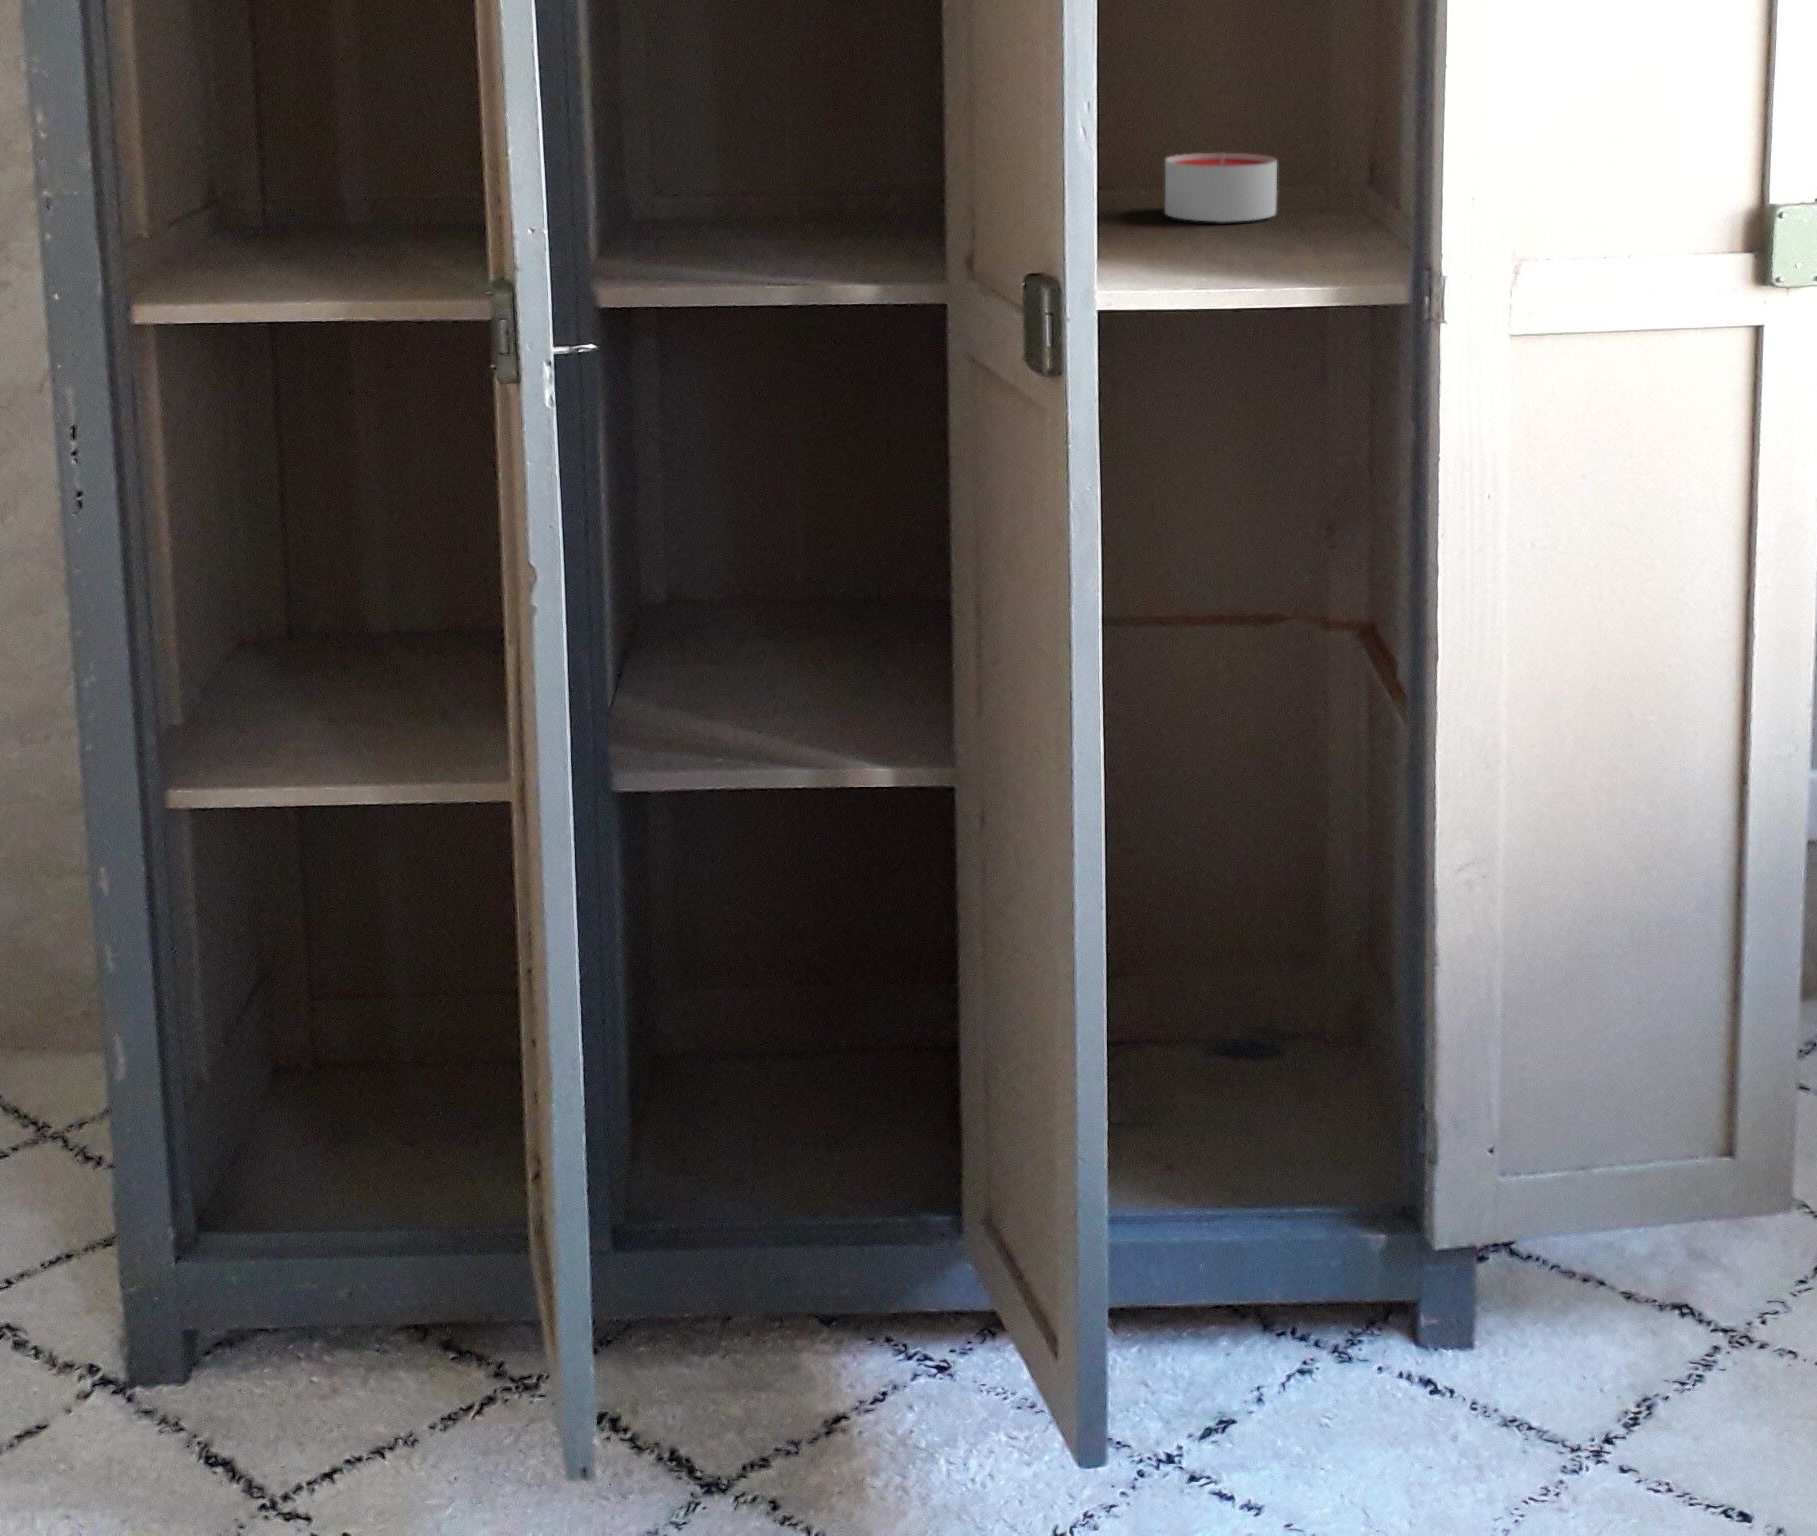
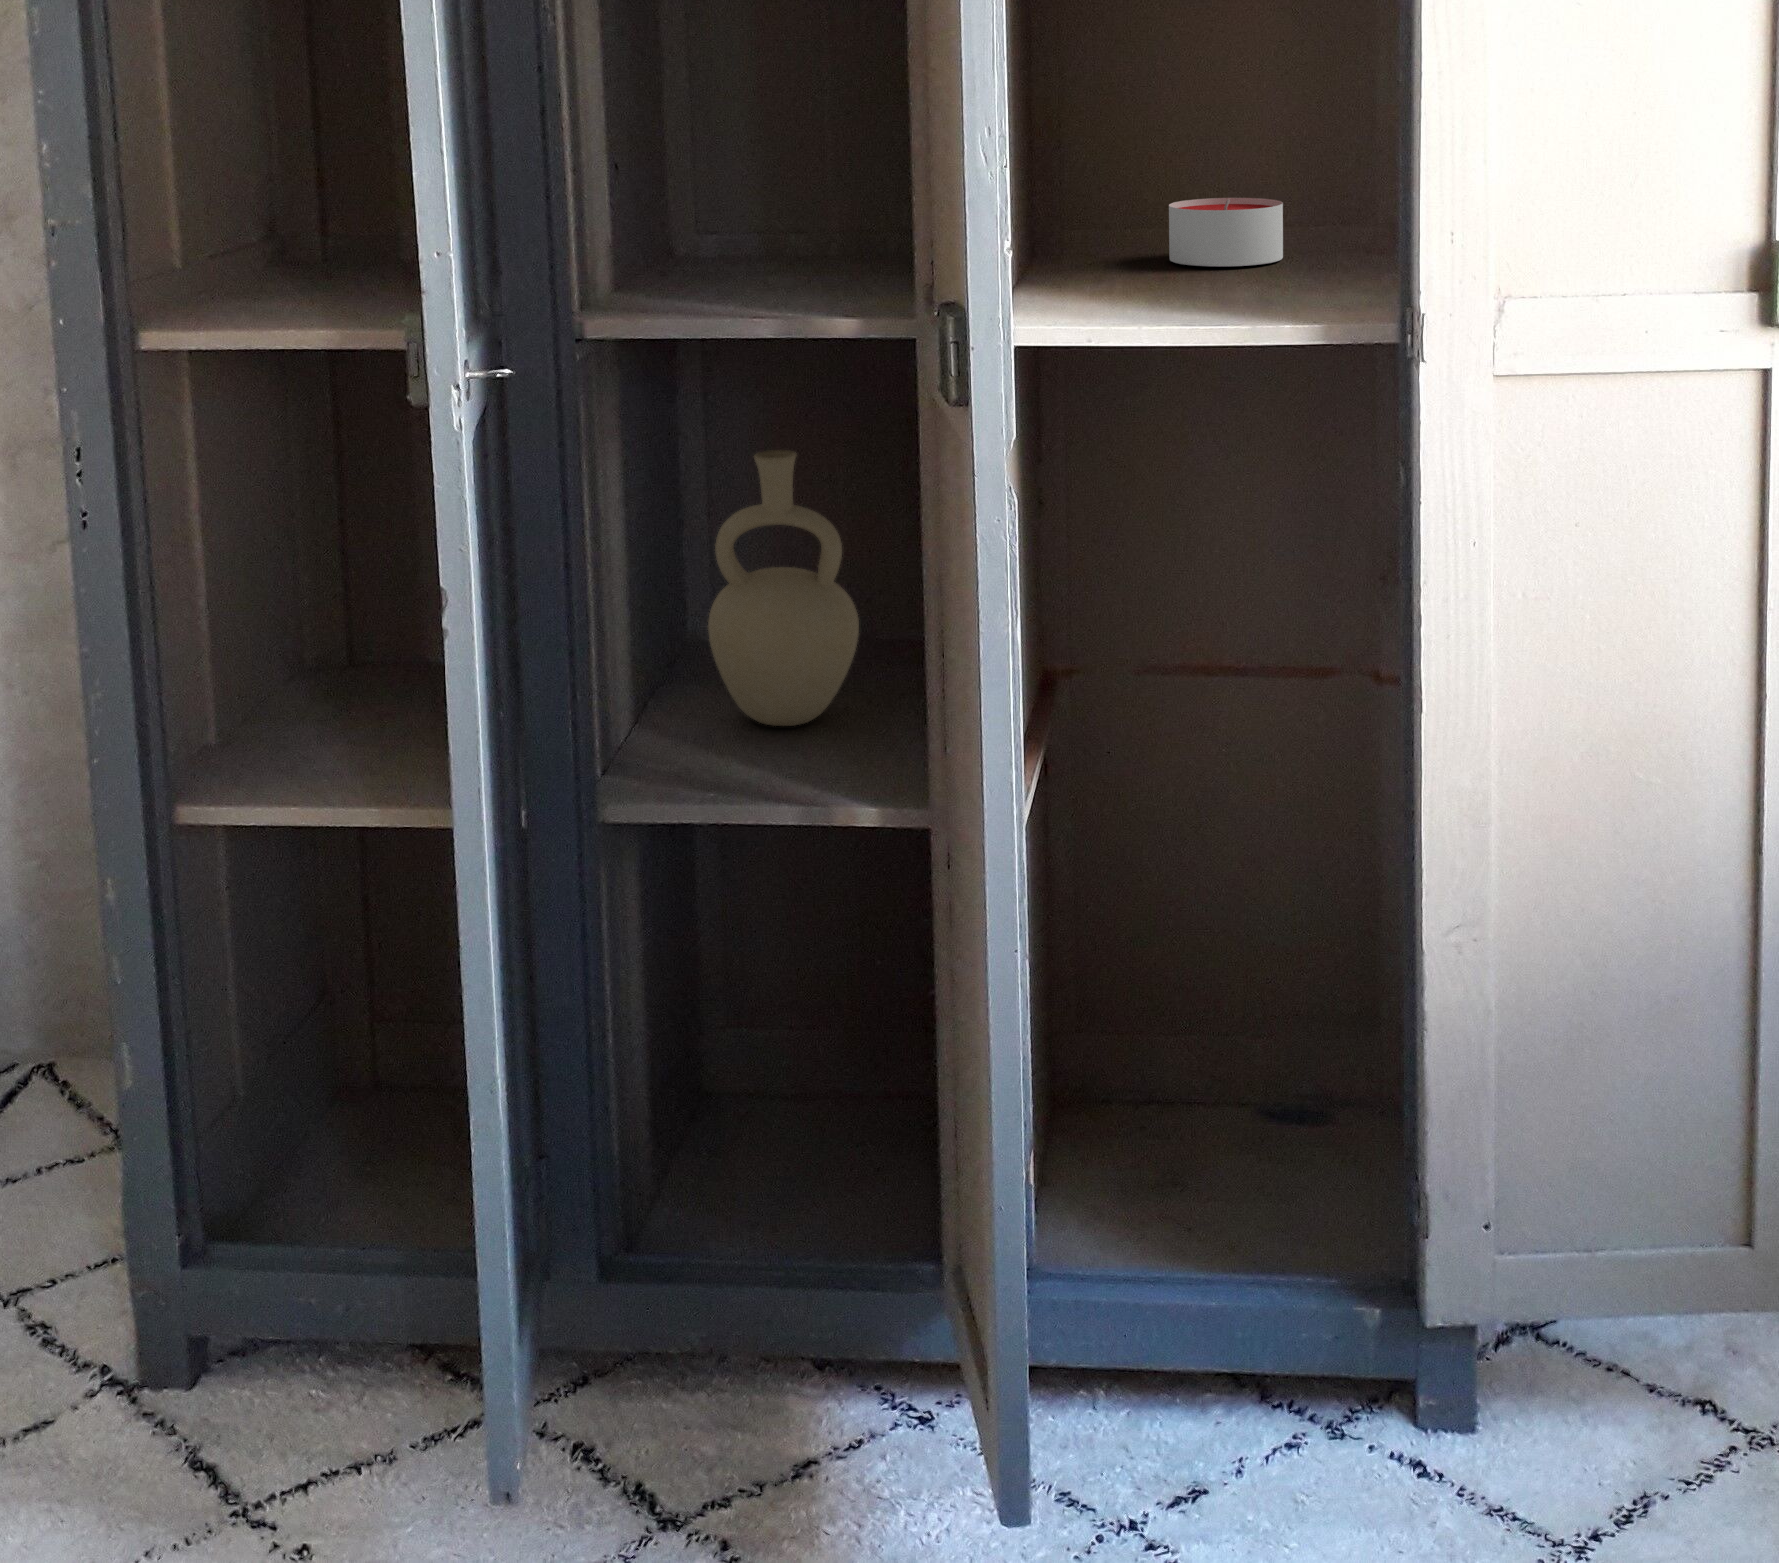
vase: none [707,405,859,683] -> present [708,450,859,726]

